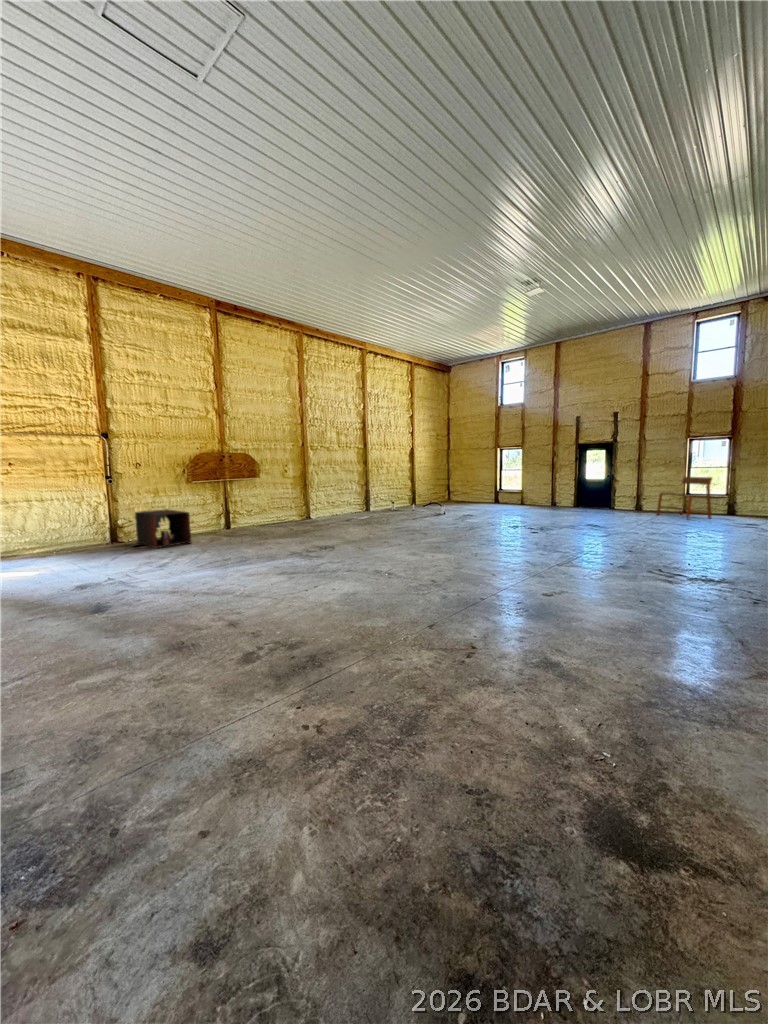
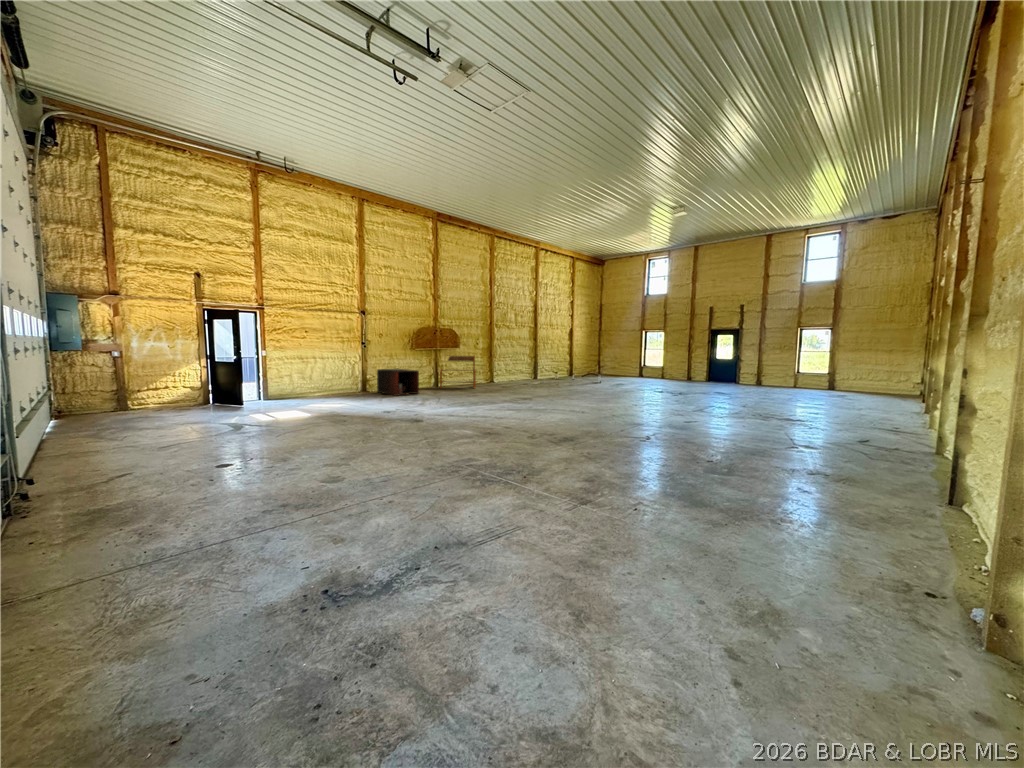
bench: present [657,477,712,520] -> present [440,356,476,388]

